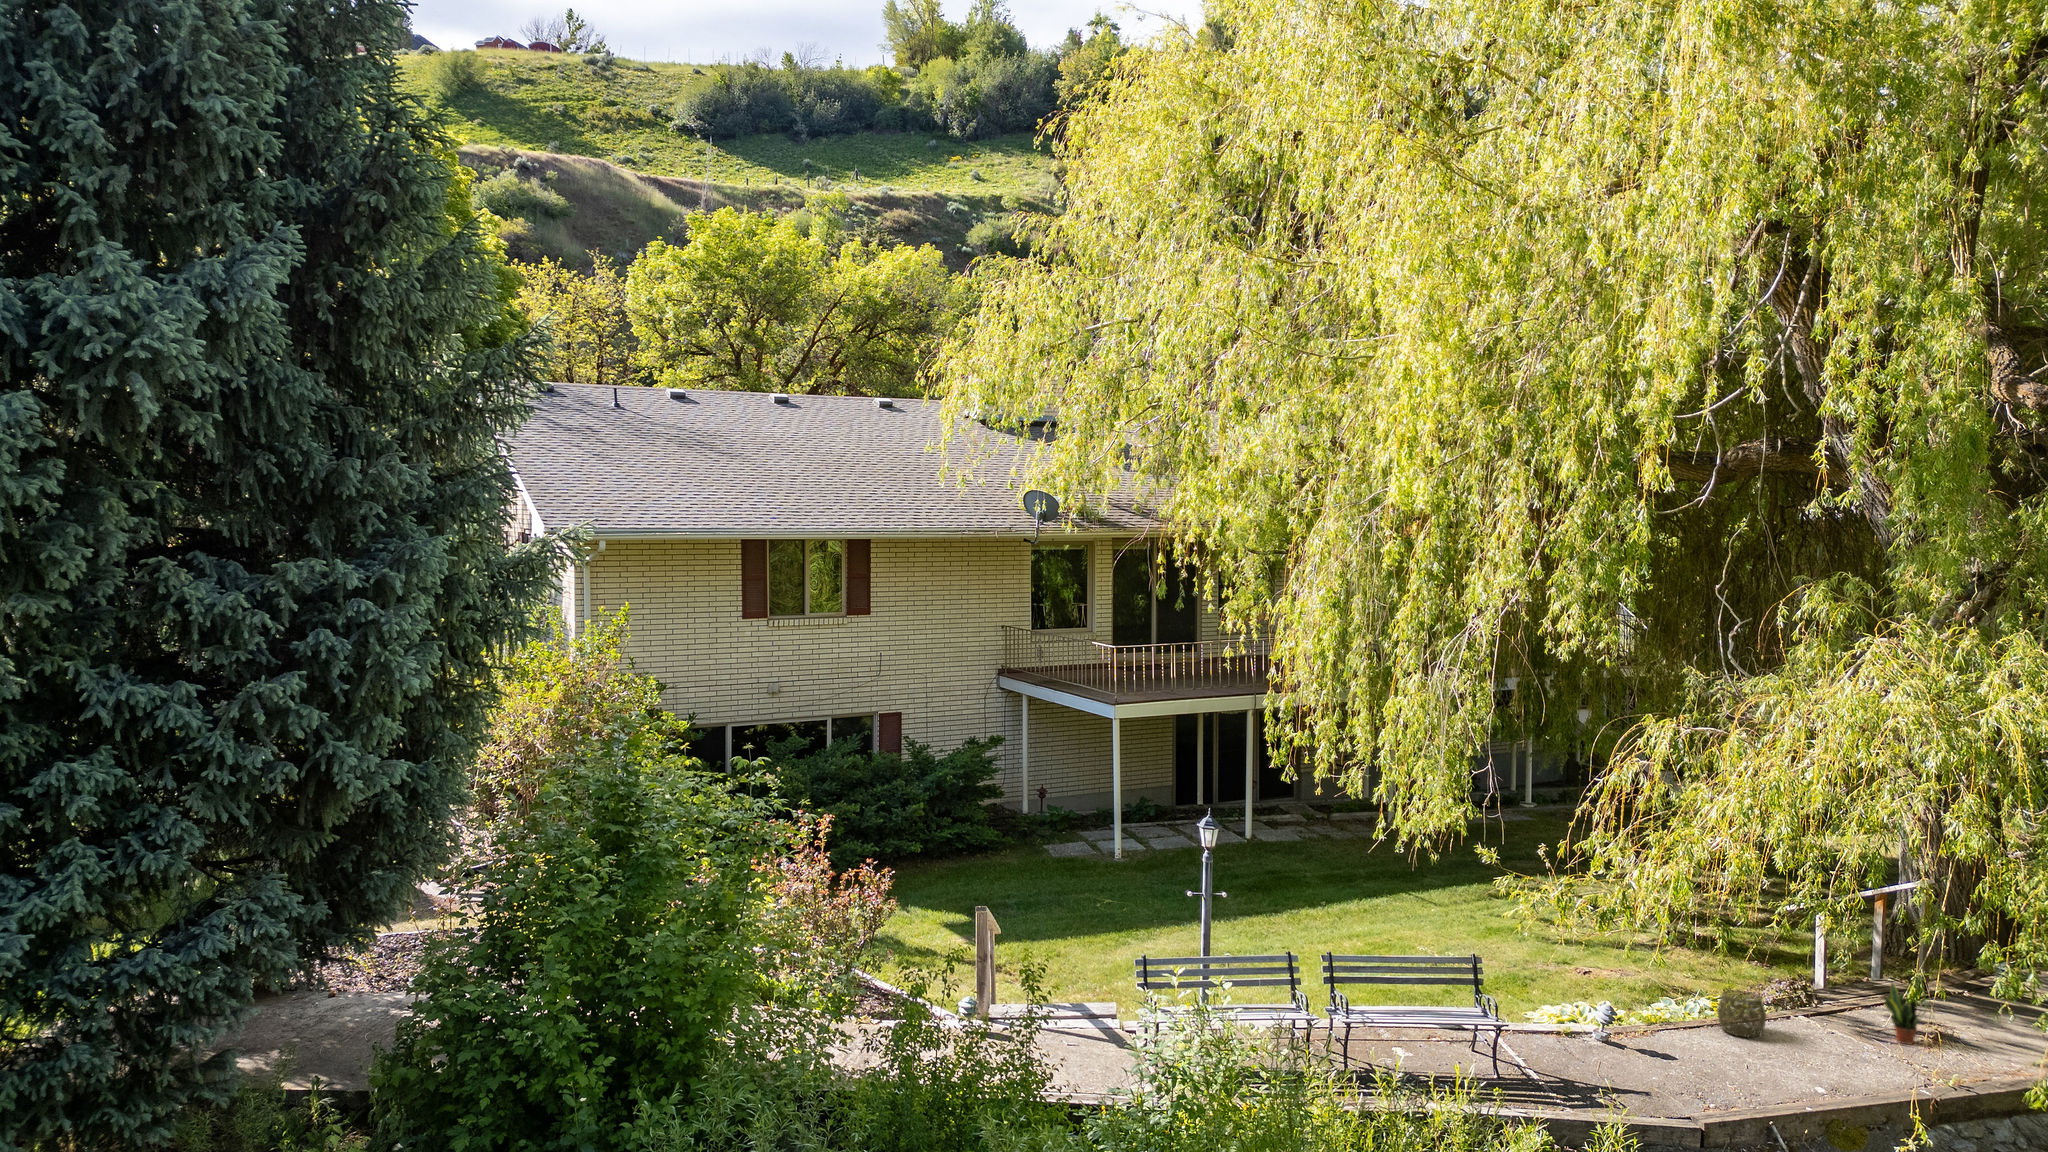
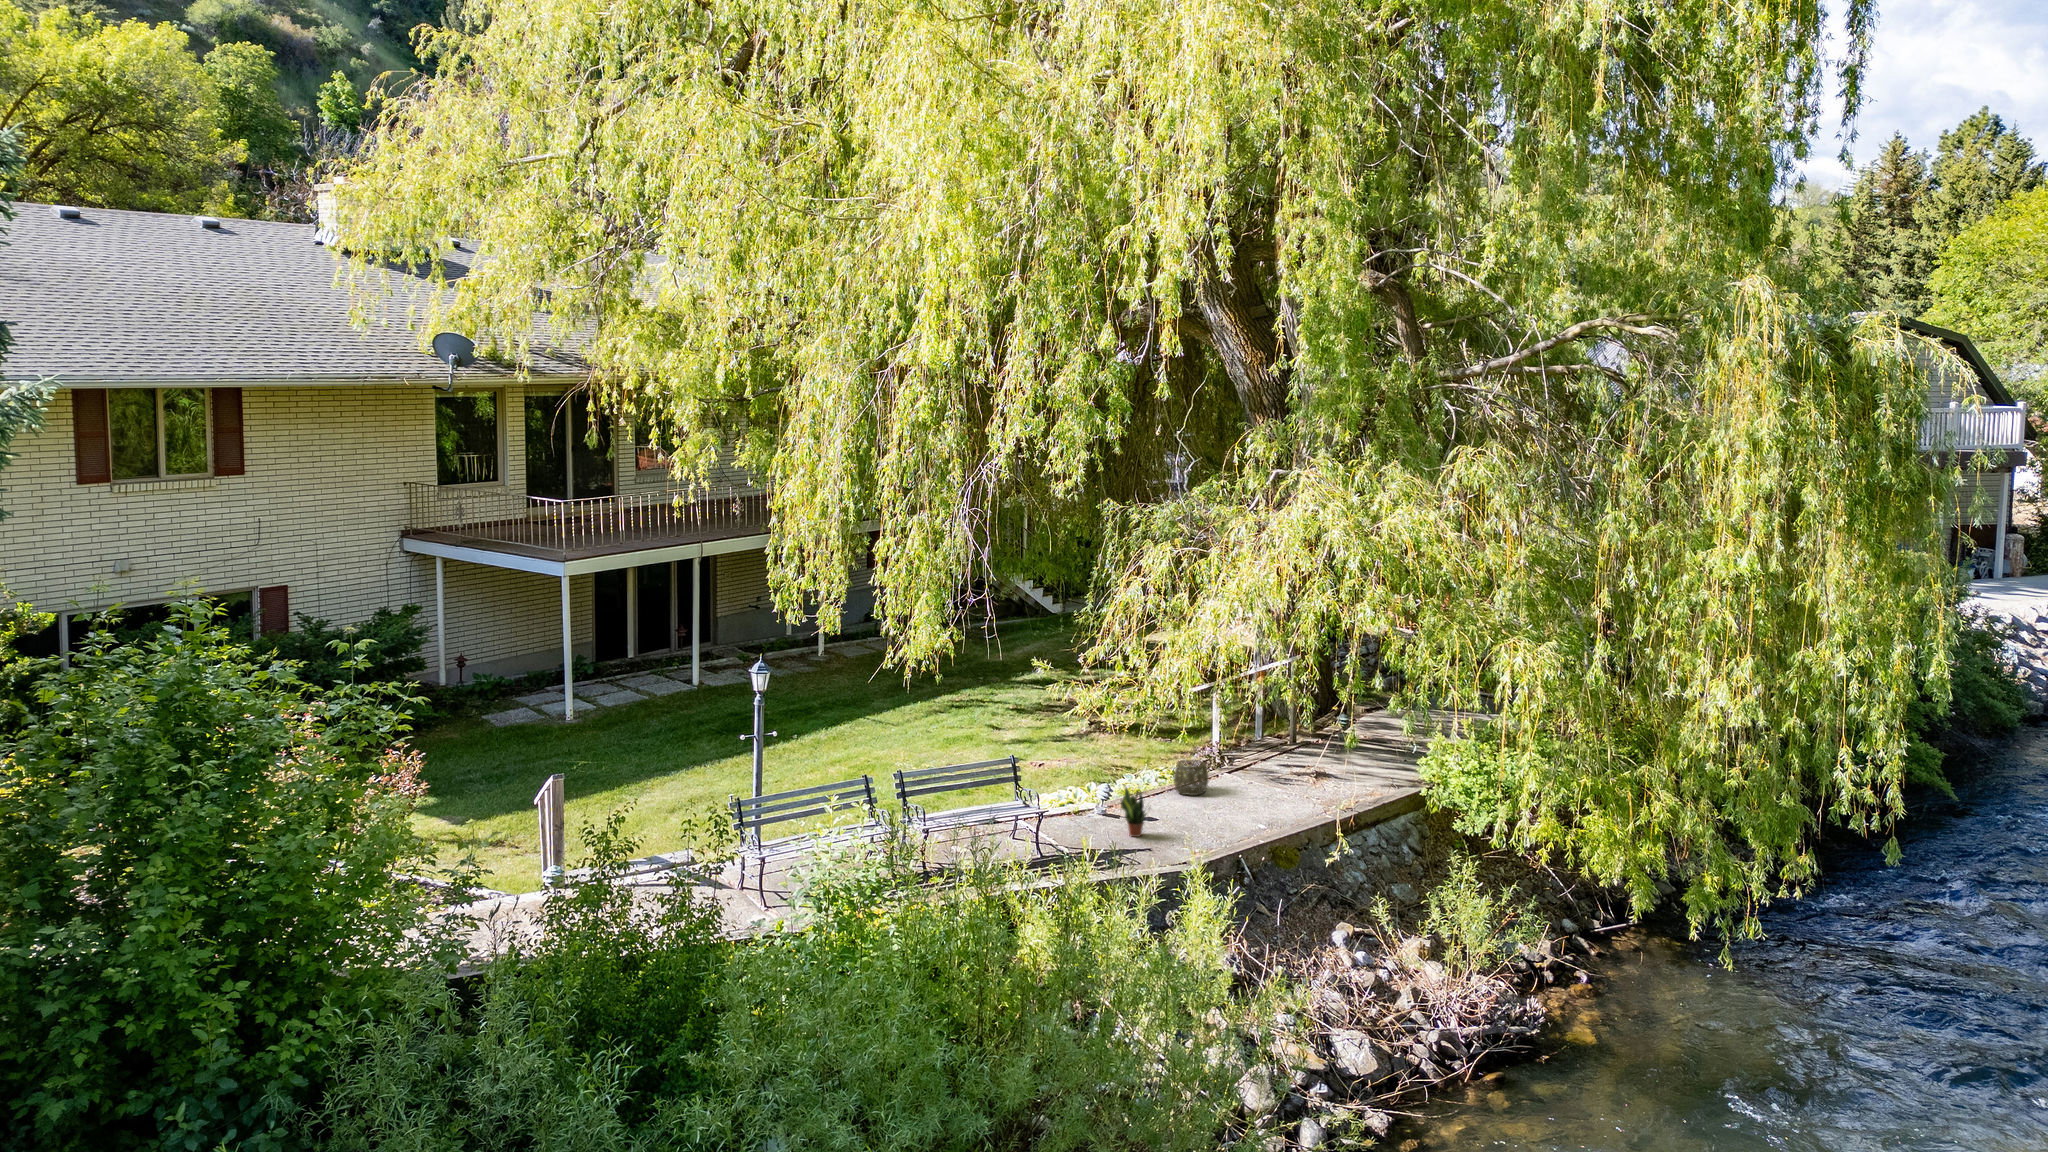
potted plant: present [1885,983,1925,1045] -> present [1120,787,1146,837]

